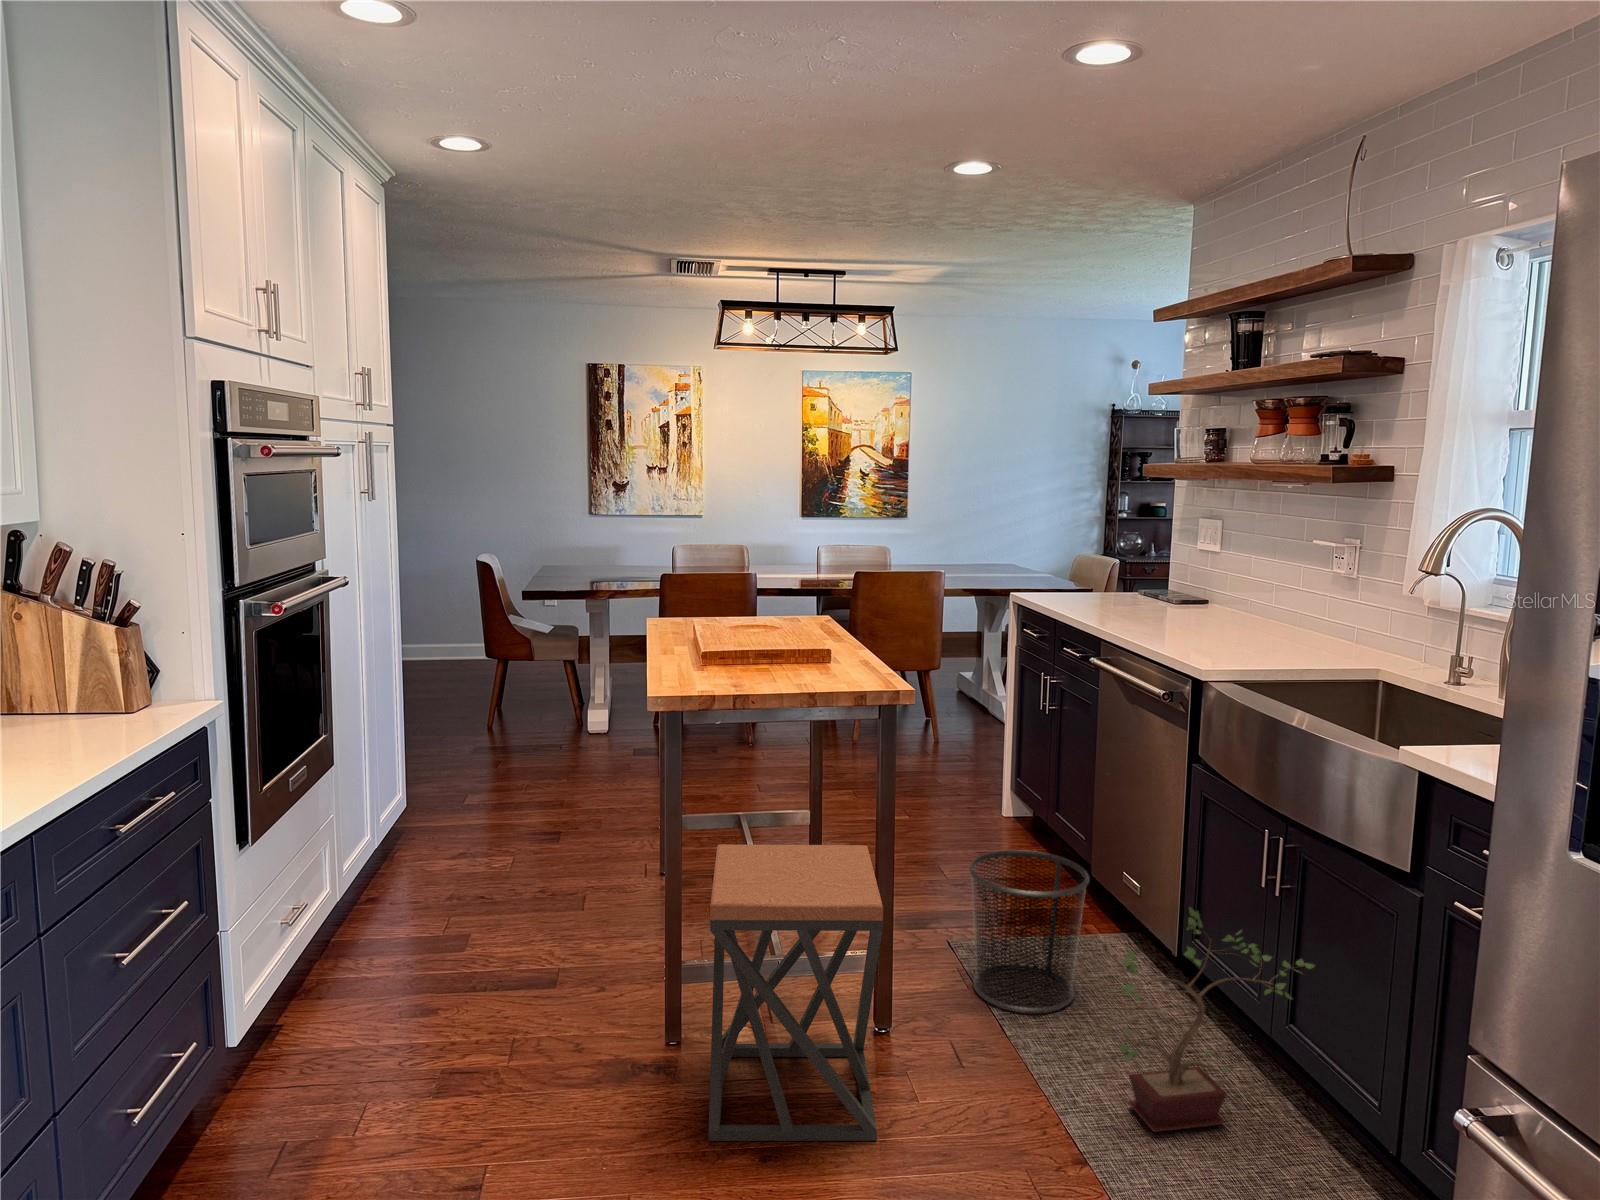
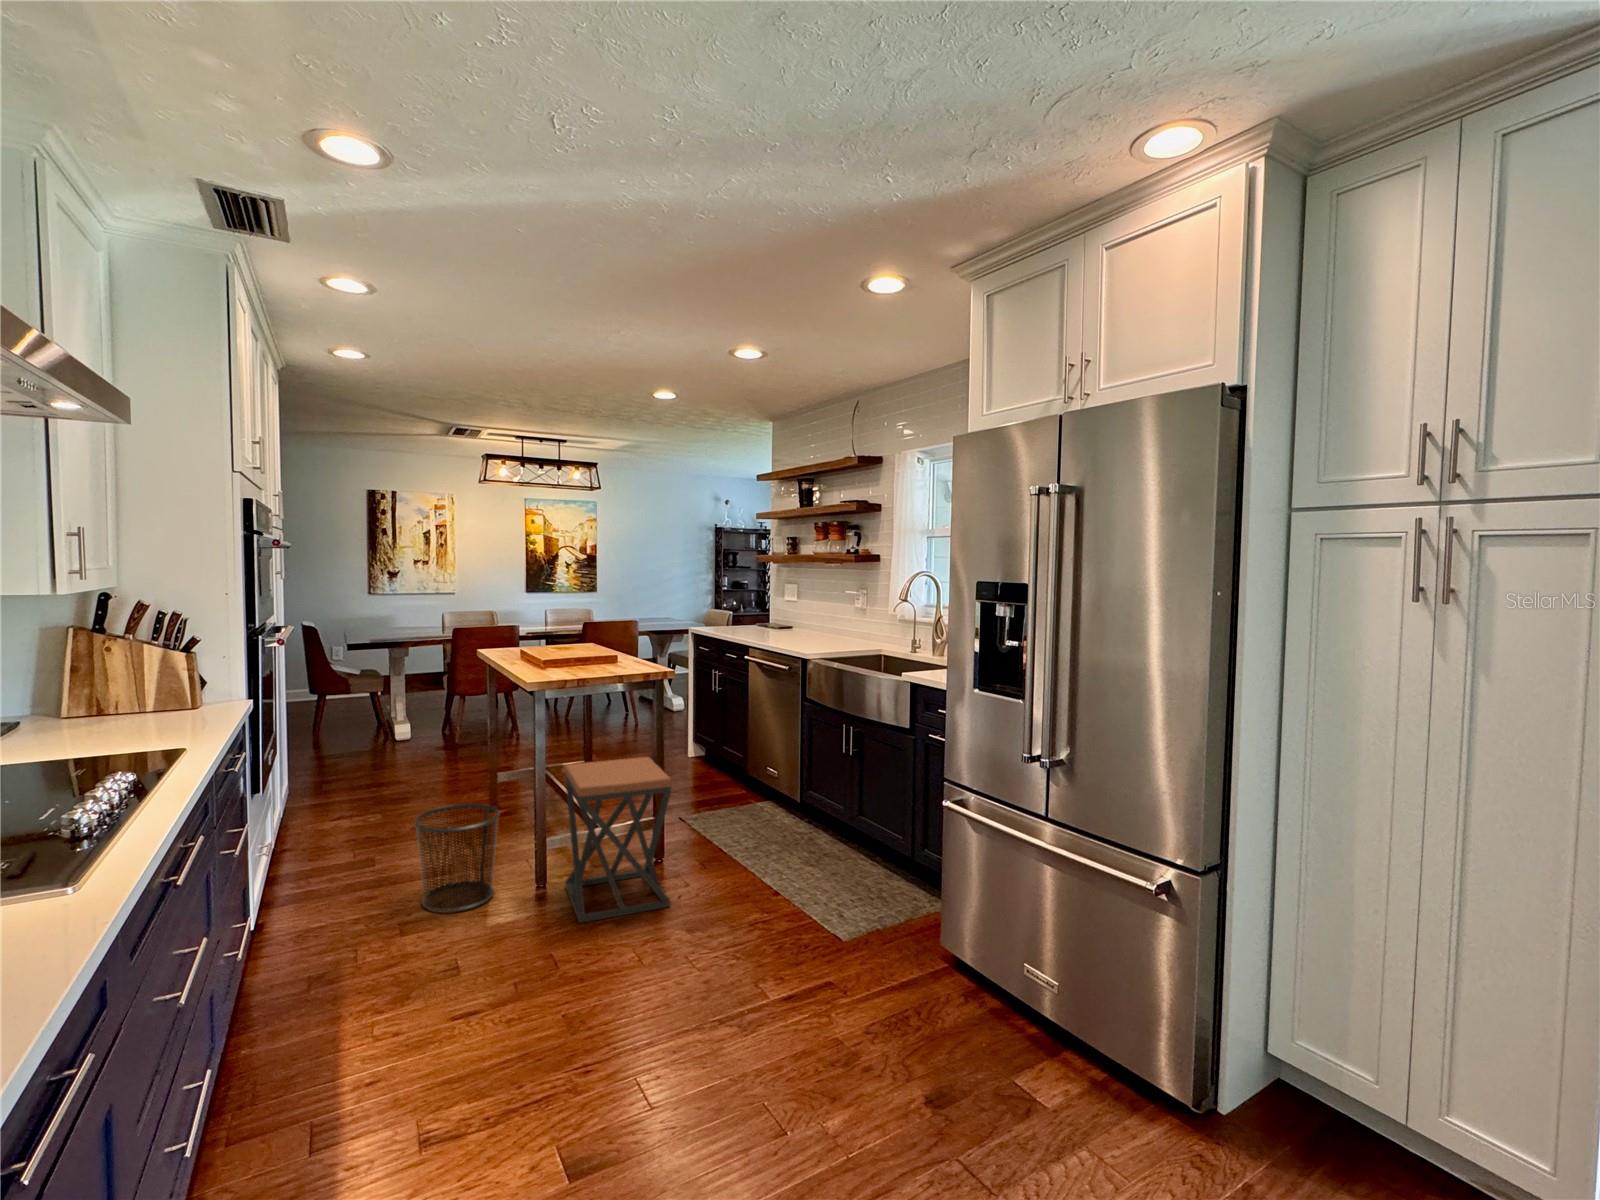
waste bin: present [969,850,1089,1013] -> present [414,804,500,913]
potted plant: present [1119,908,1314,1132] -> none [784,766,870,880]

